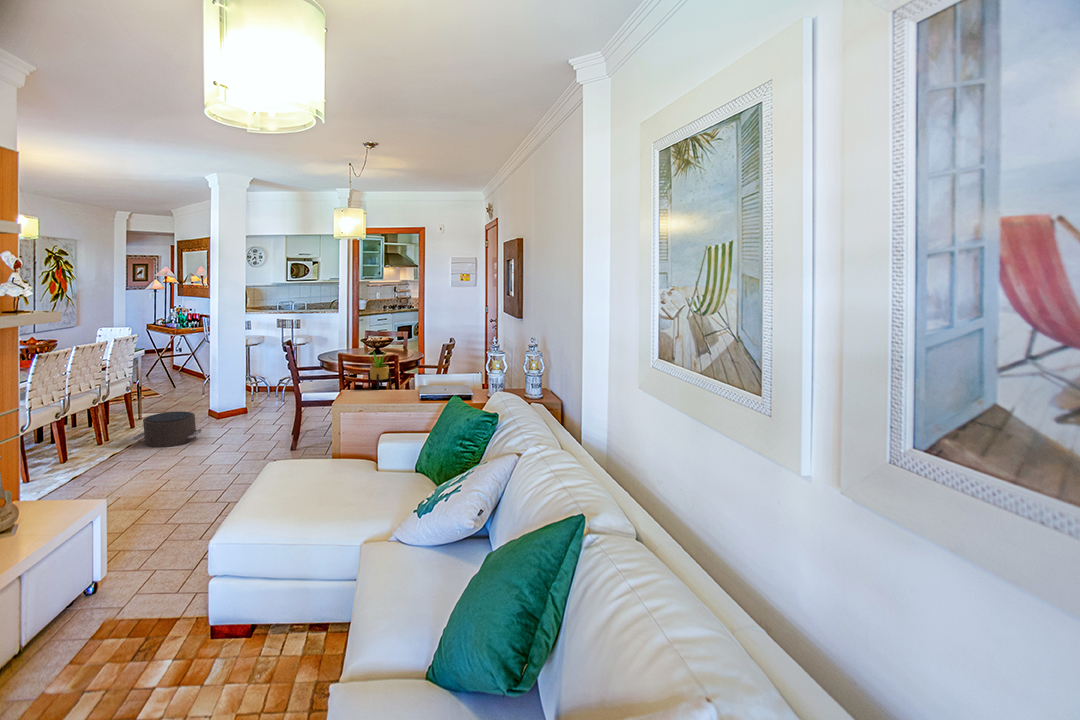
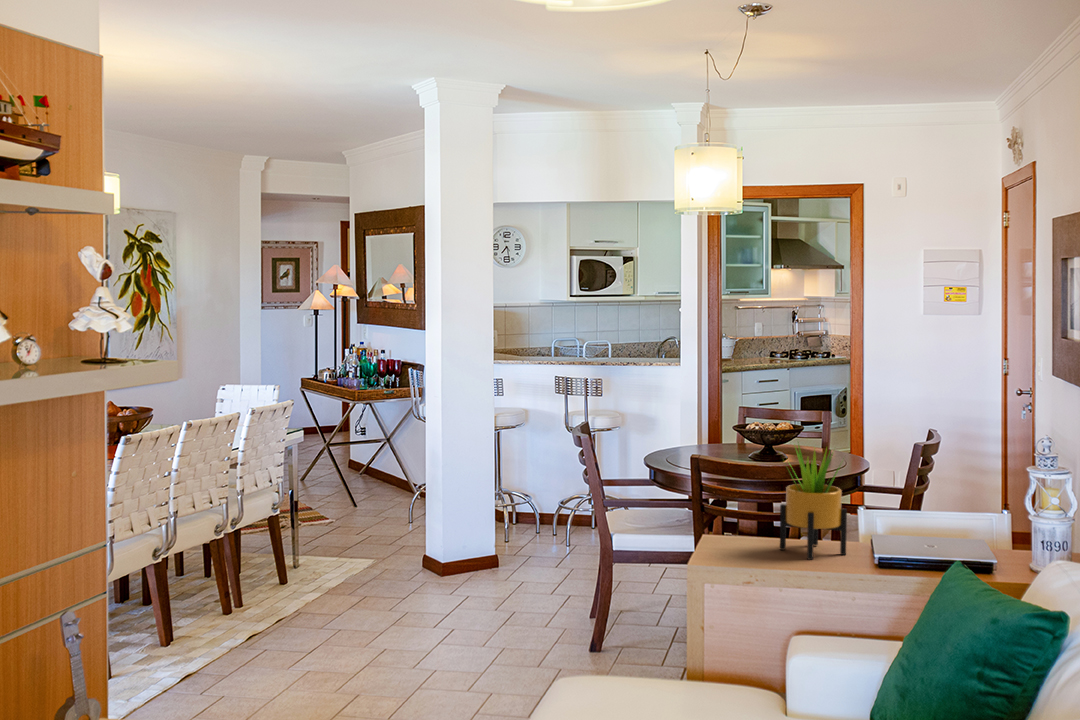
pouf: present [134,412,202,447] -> none [273,560,399,638]

